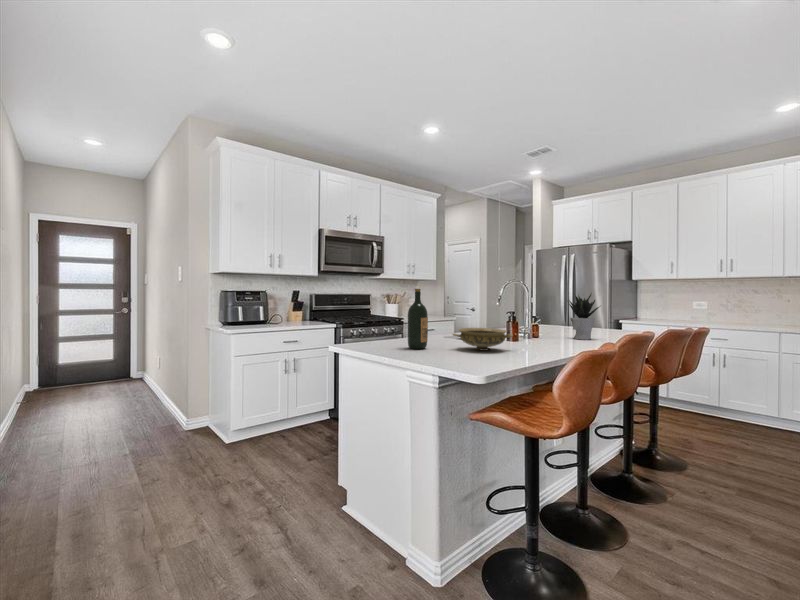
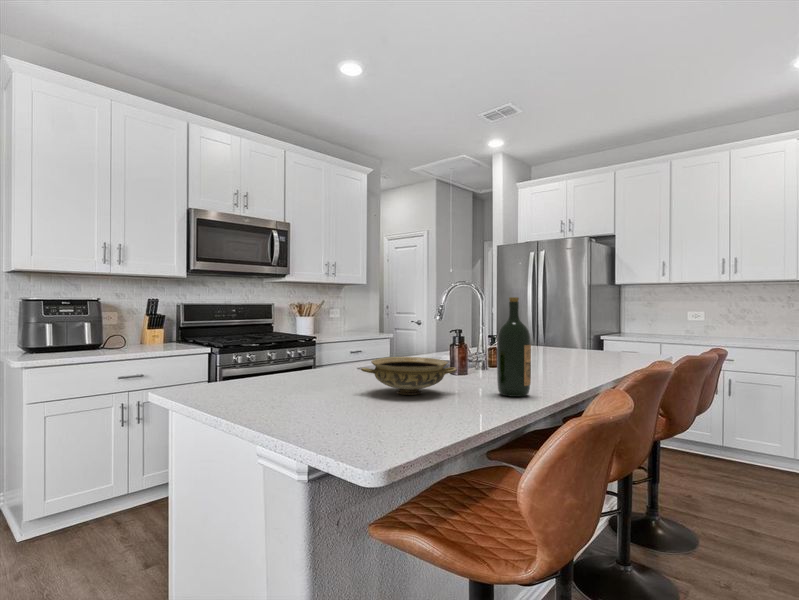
wine bottle: present [408,289,428,349] -> present [497,297,531,397]
potted plant: present [568,293,599,340] -> none [538,301,585,369]

